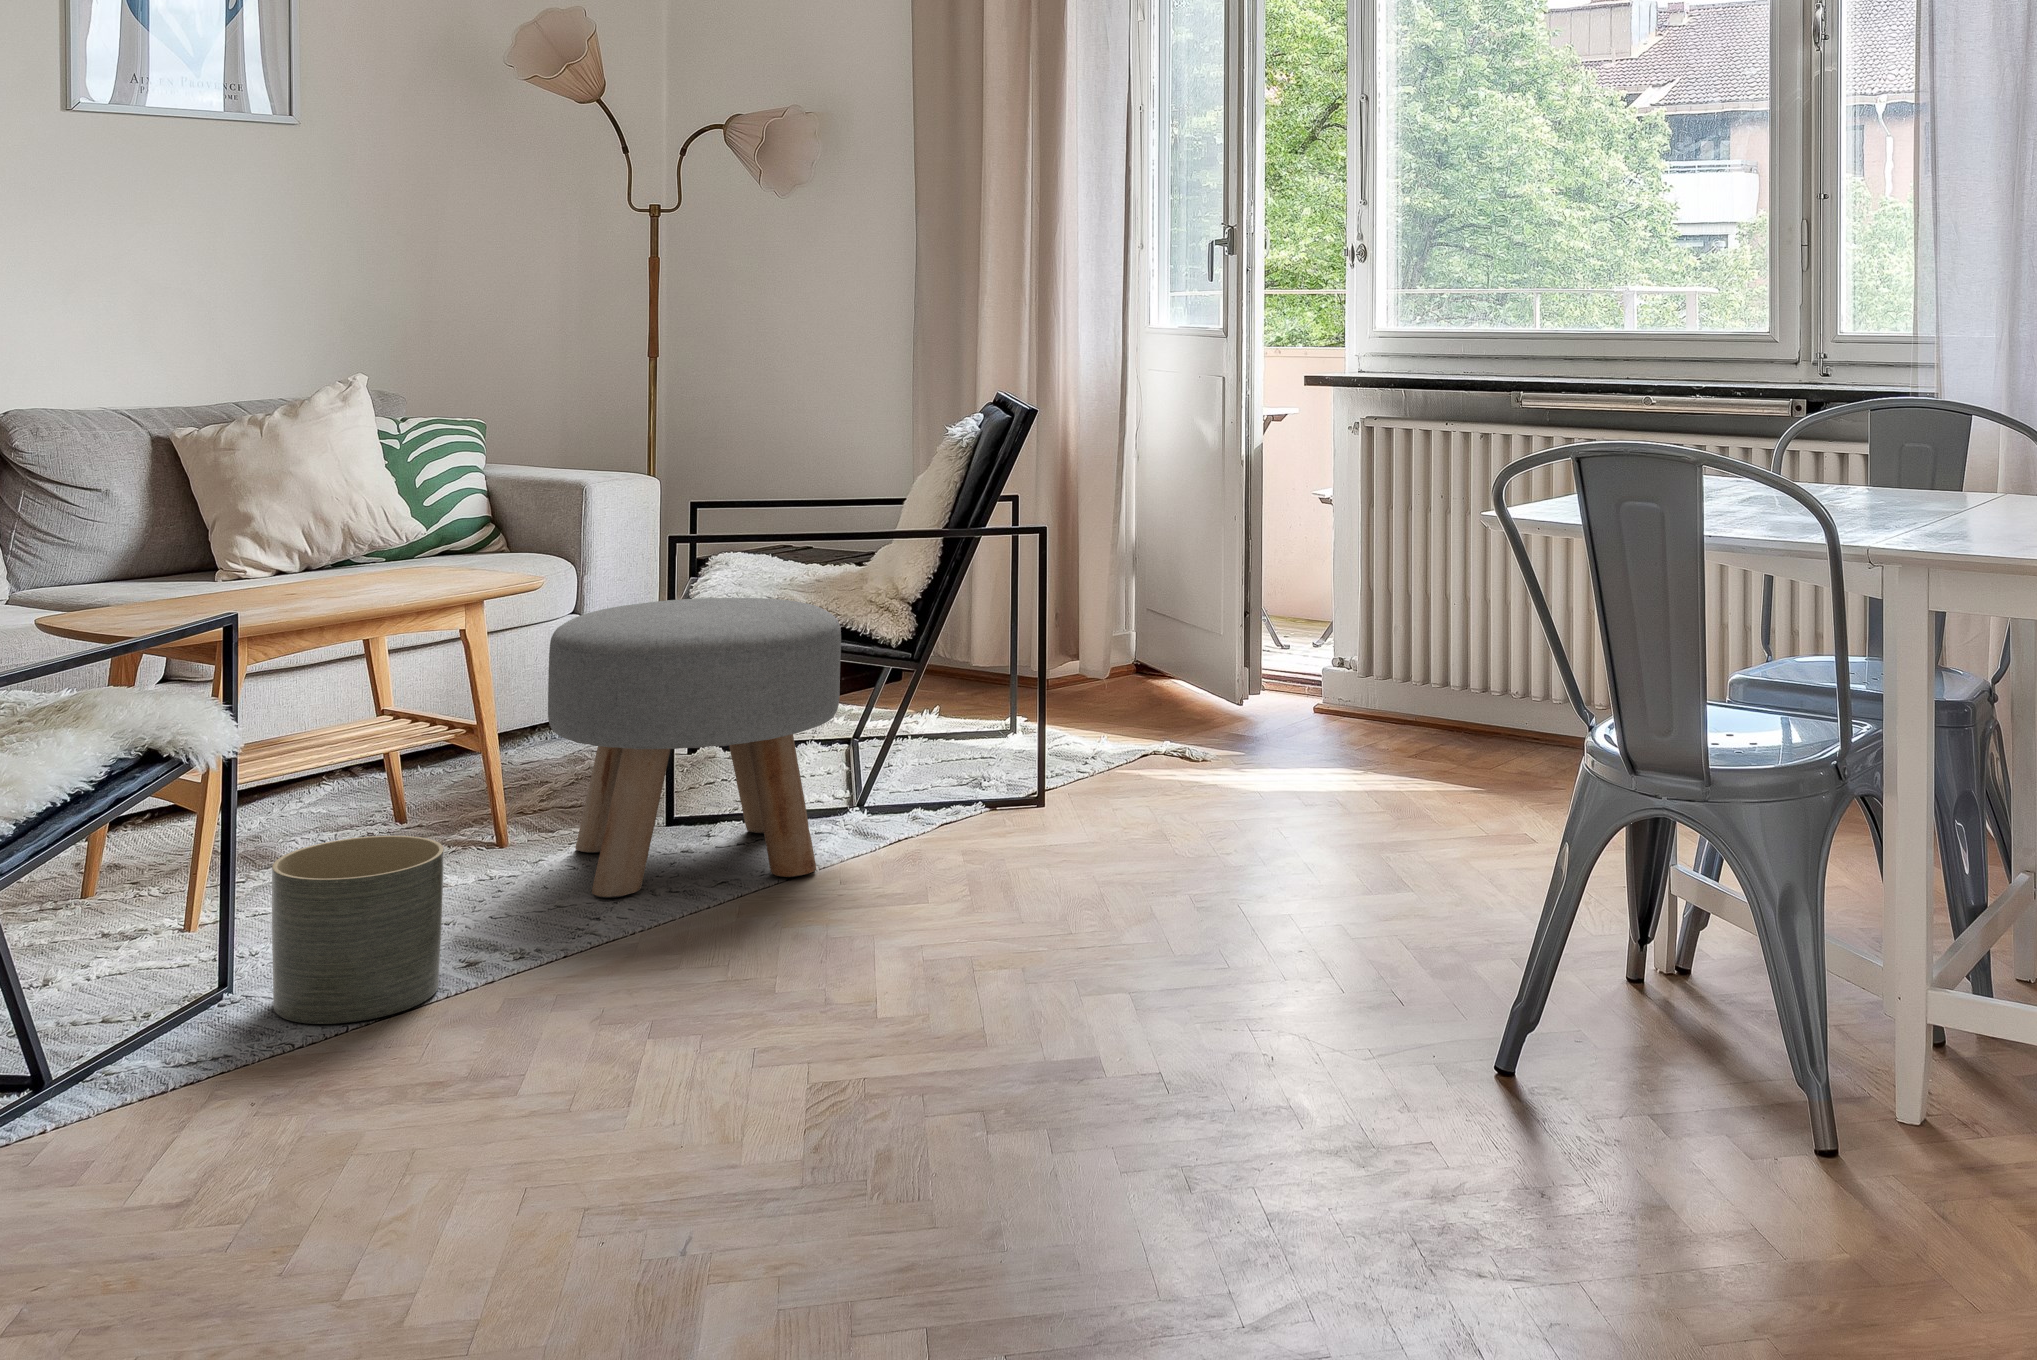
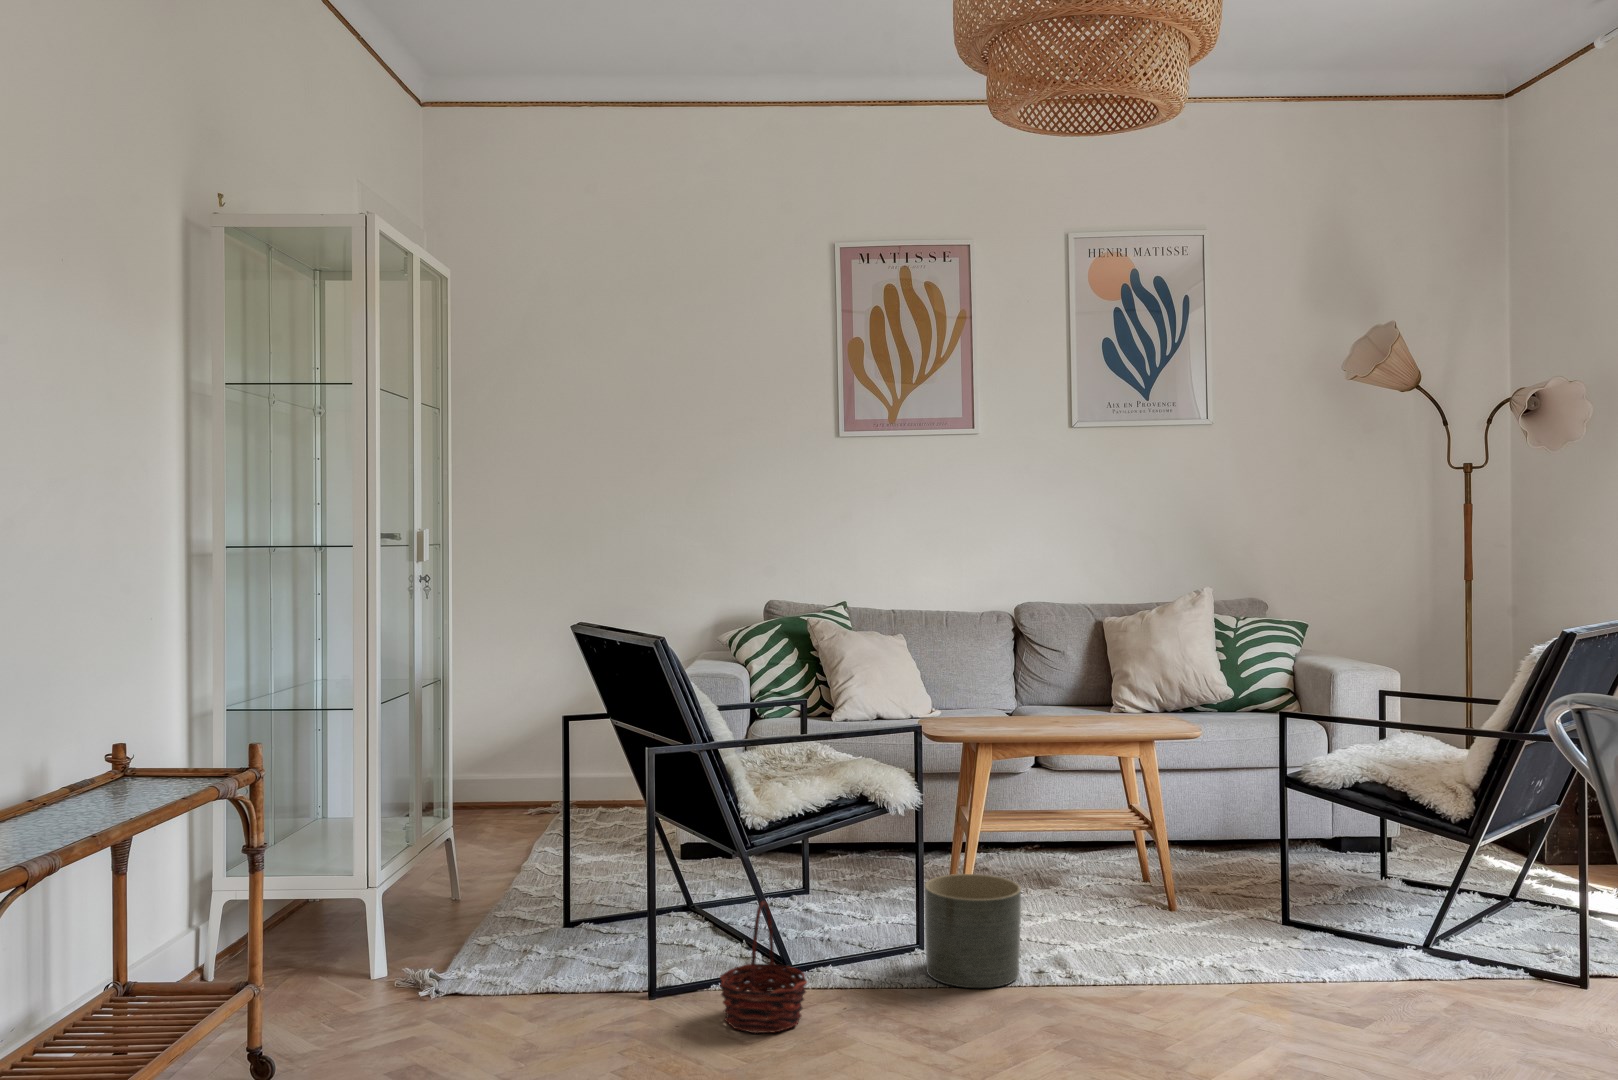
ottoman: present [548,598,841,898] -> none [1163,761,1384,989]
basket: none [35,953,223,1202] -> present [720,901,807,1033]

